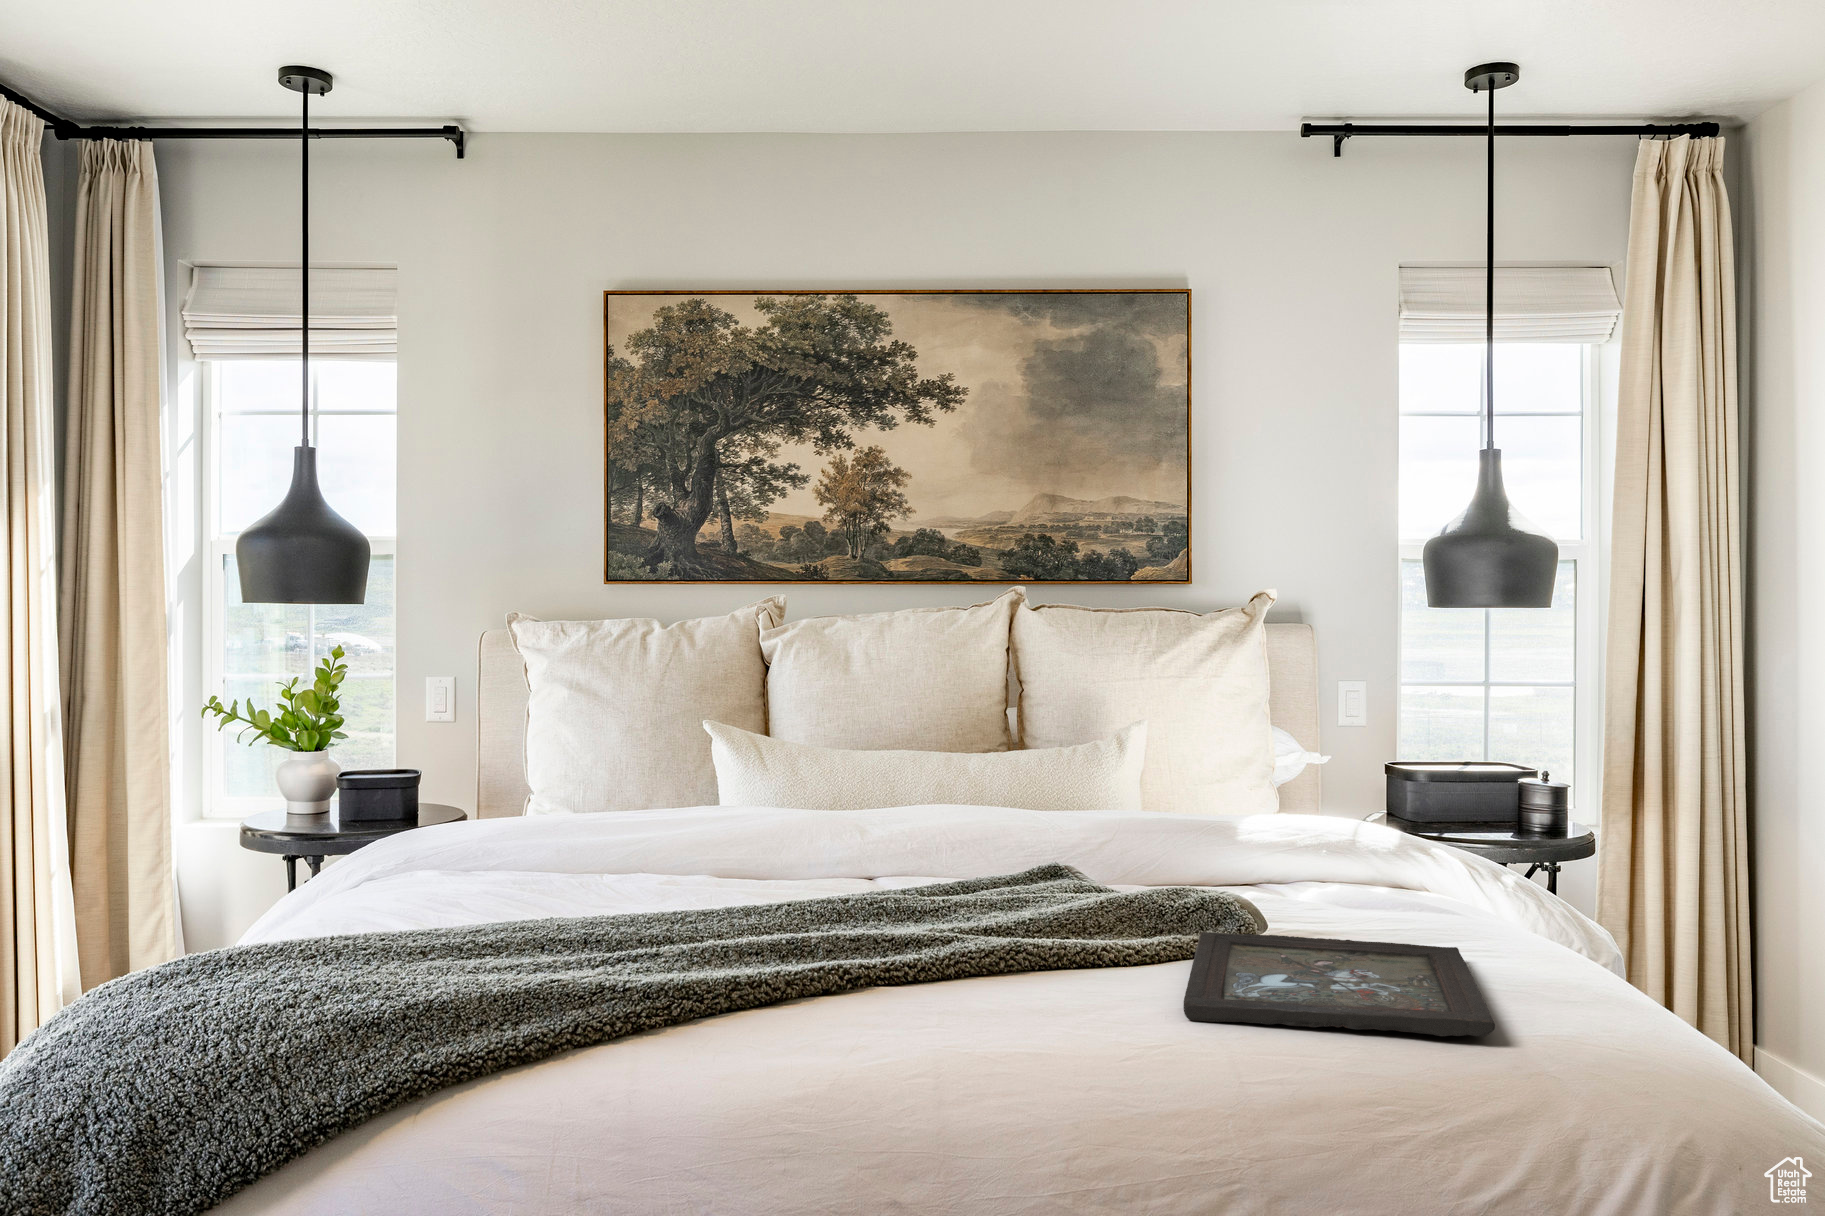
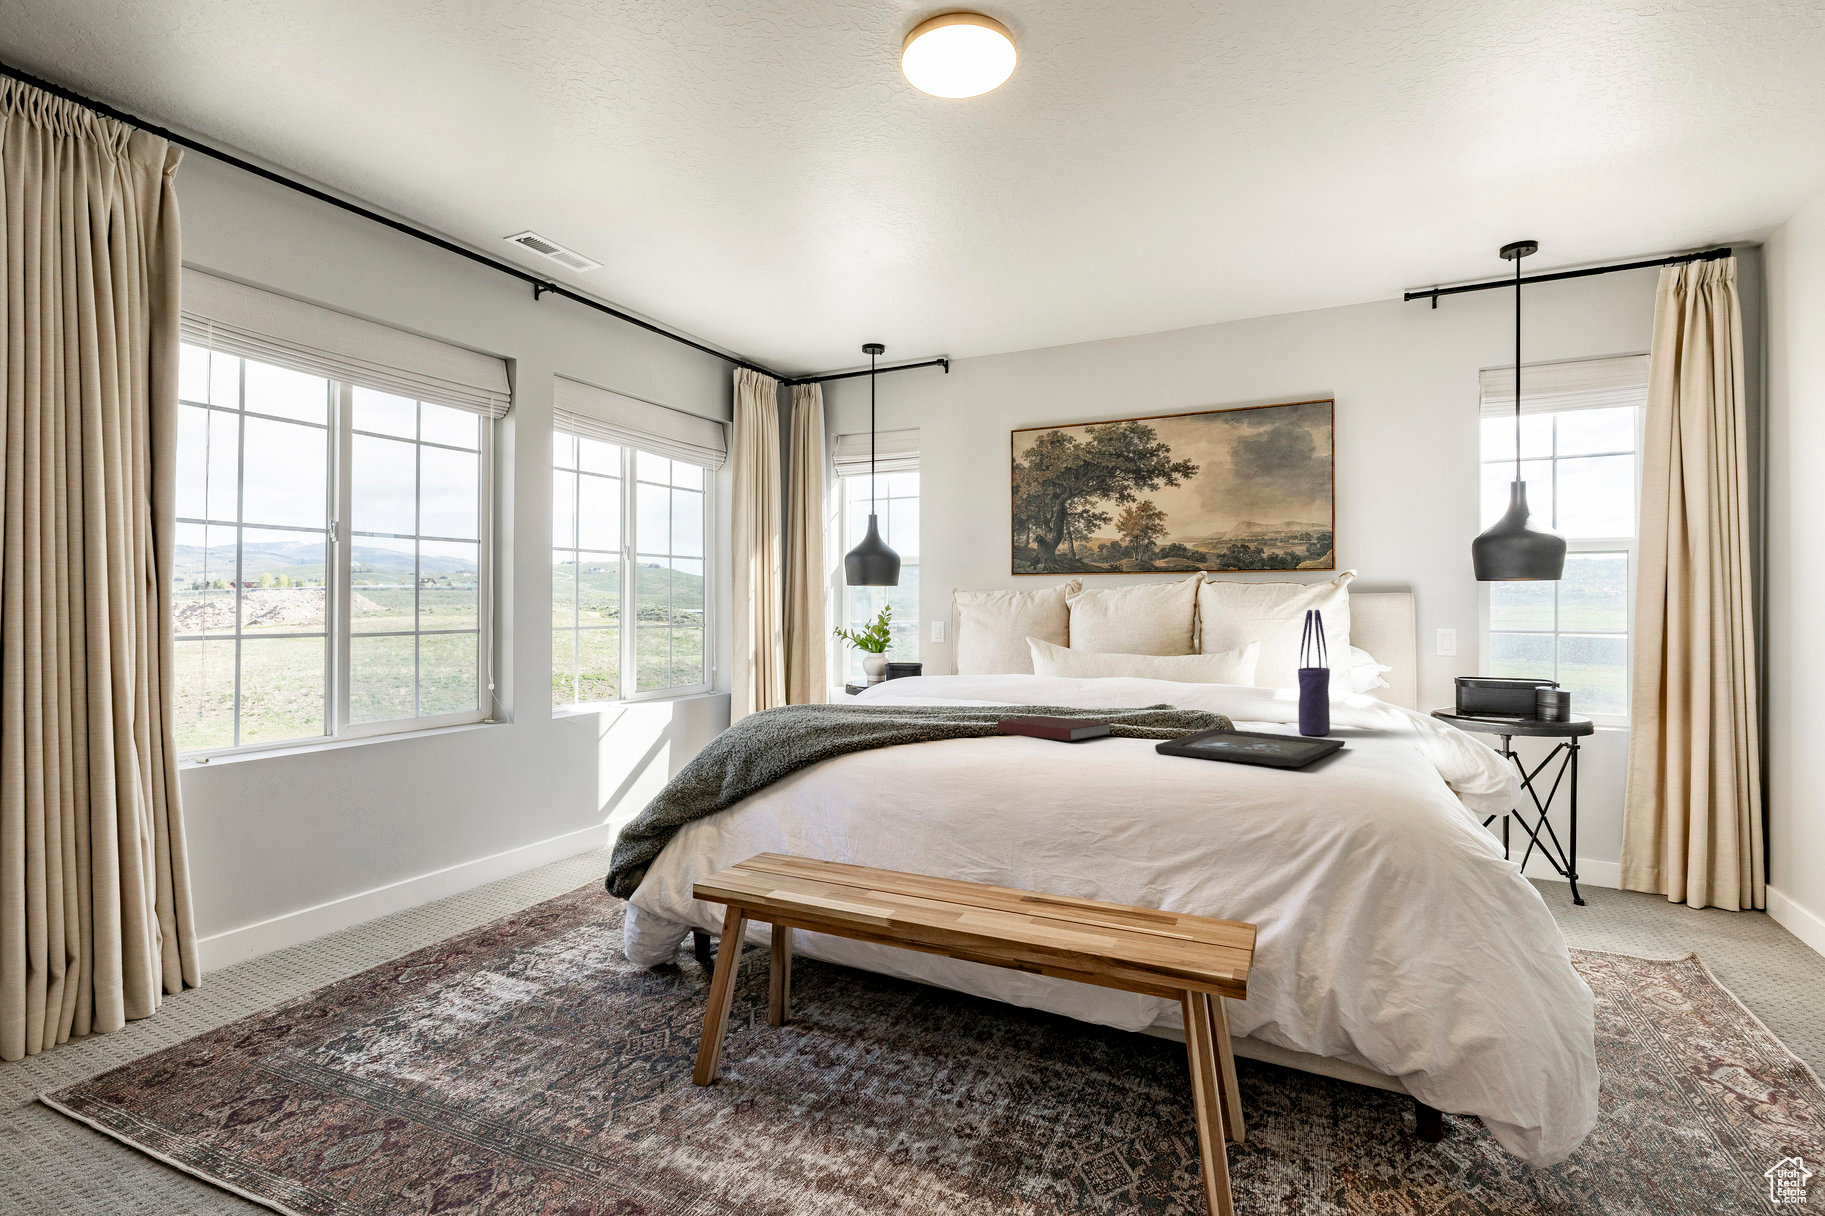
tote bag: none [1322,689,1379,927] -> present [1298,610,1330,735]
notebook: none [802,929,1038,1002] -> present [998,716,1112,741]

